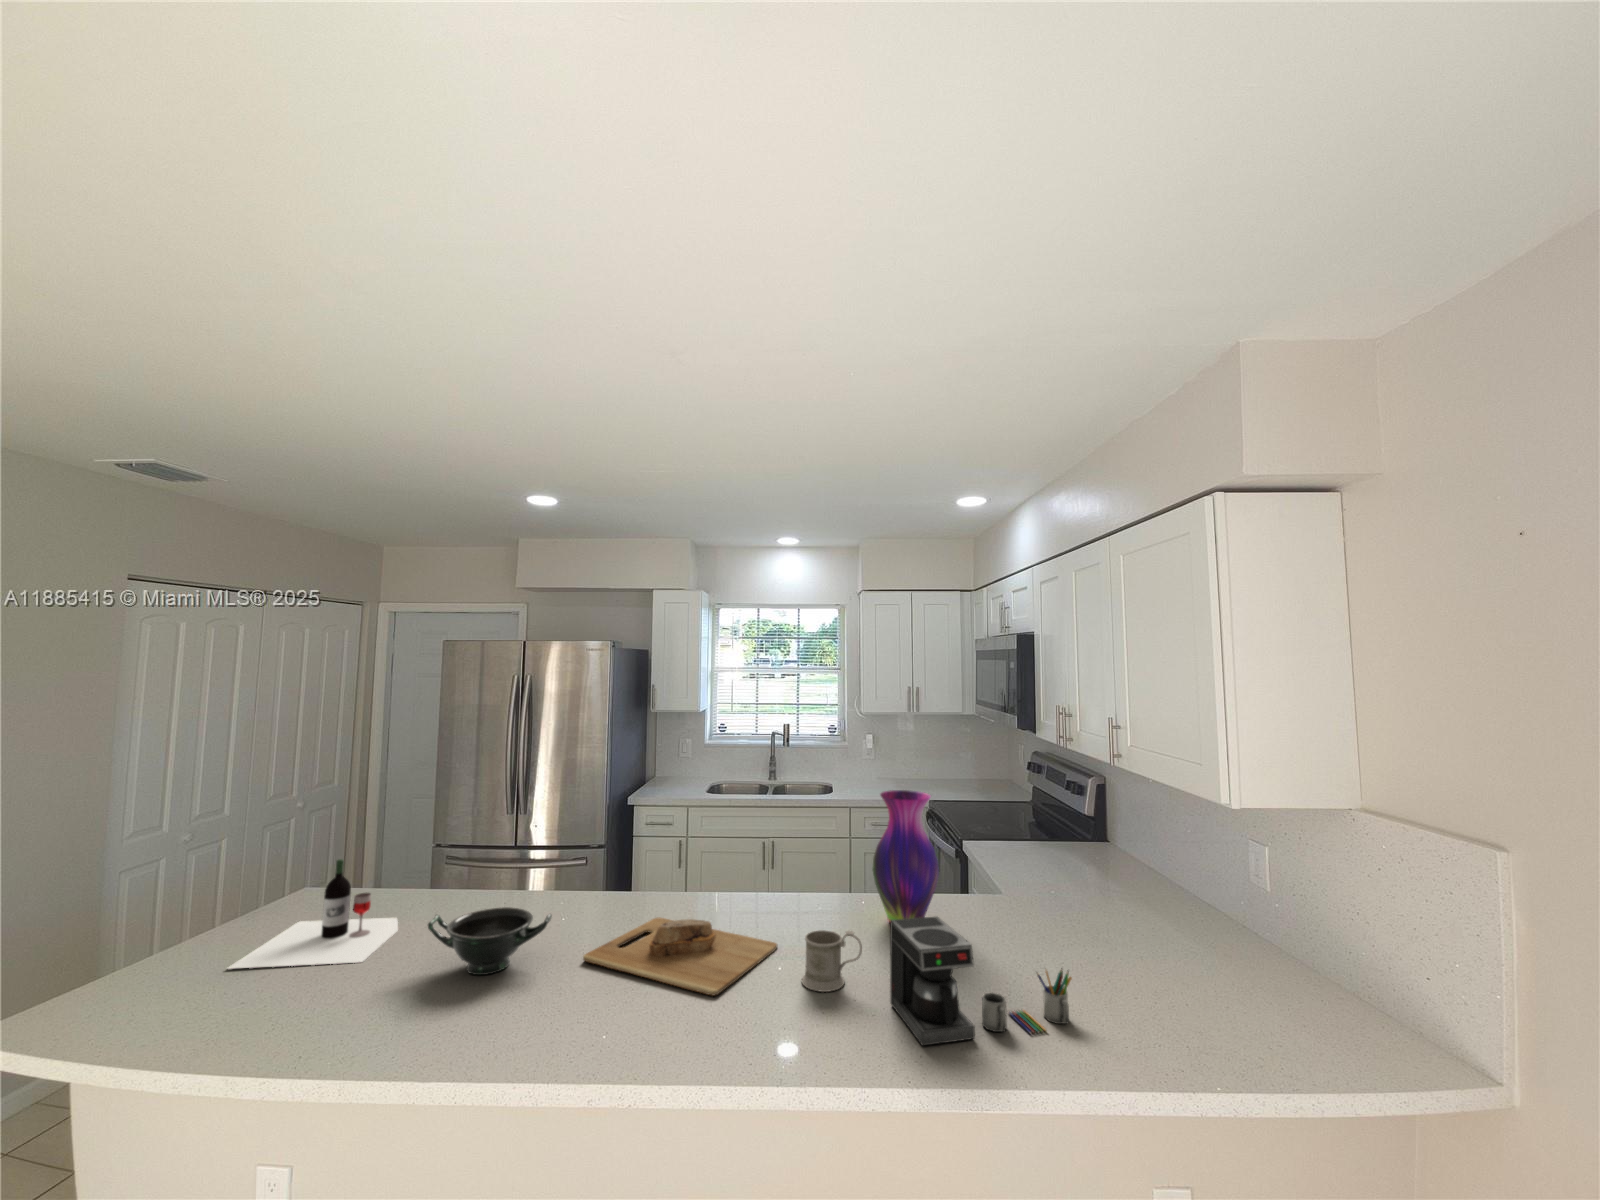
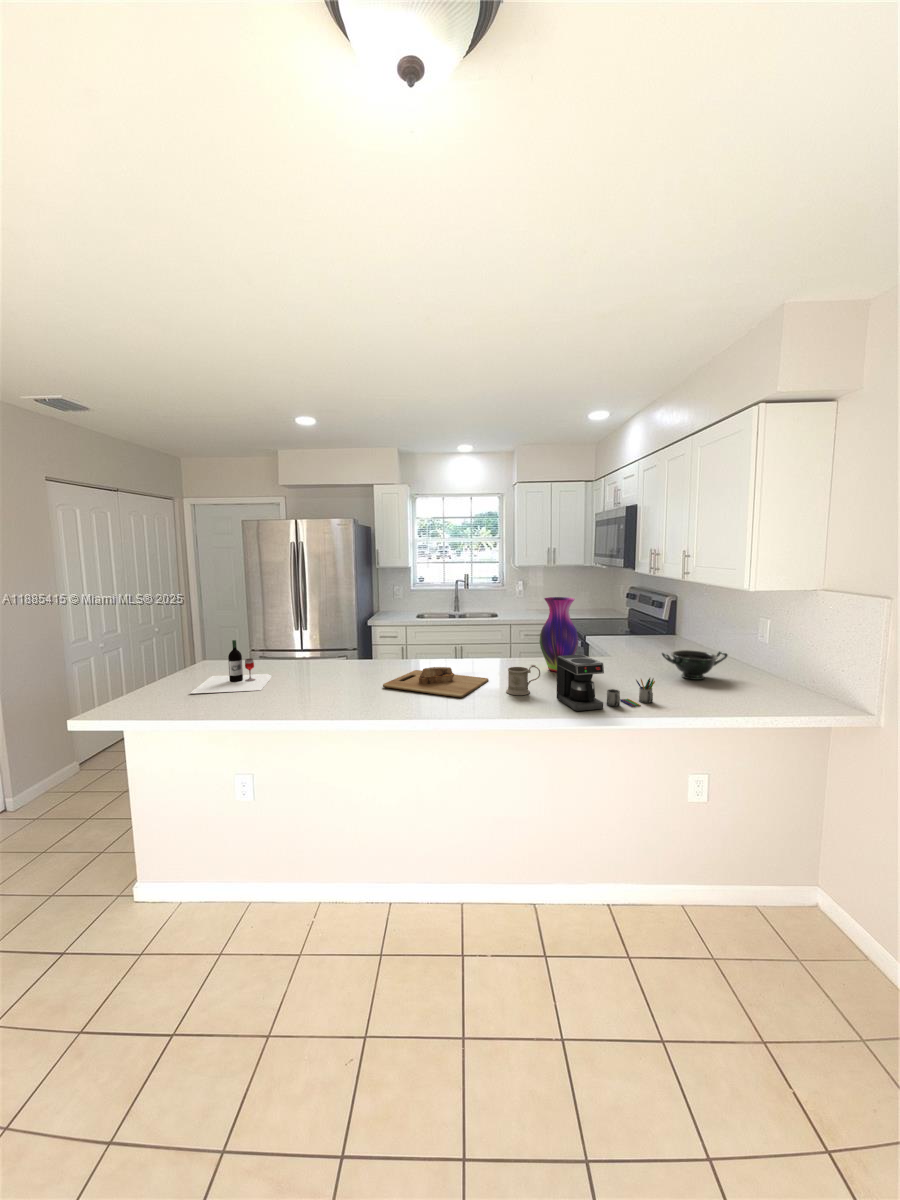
bowl: present [428,907,552,975] -> present [662,650,727,680]

